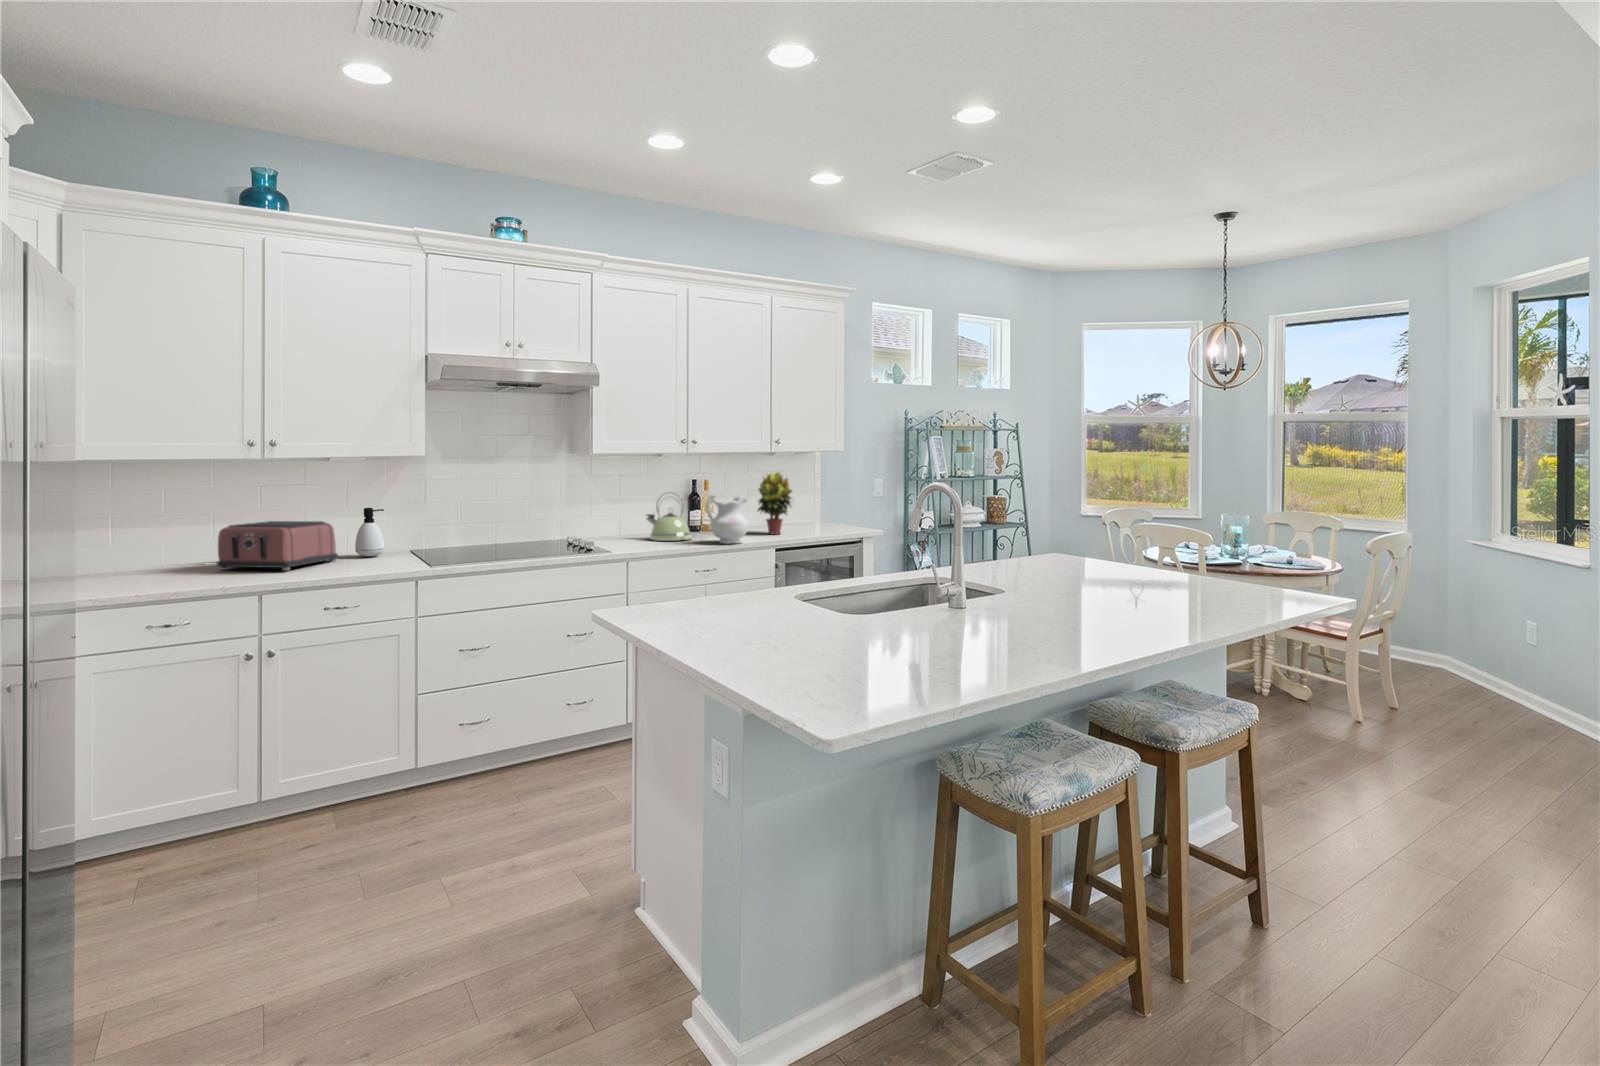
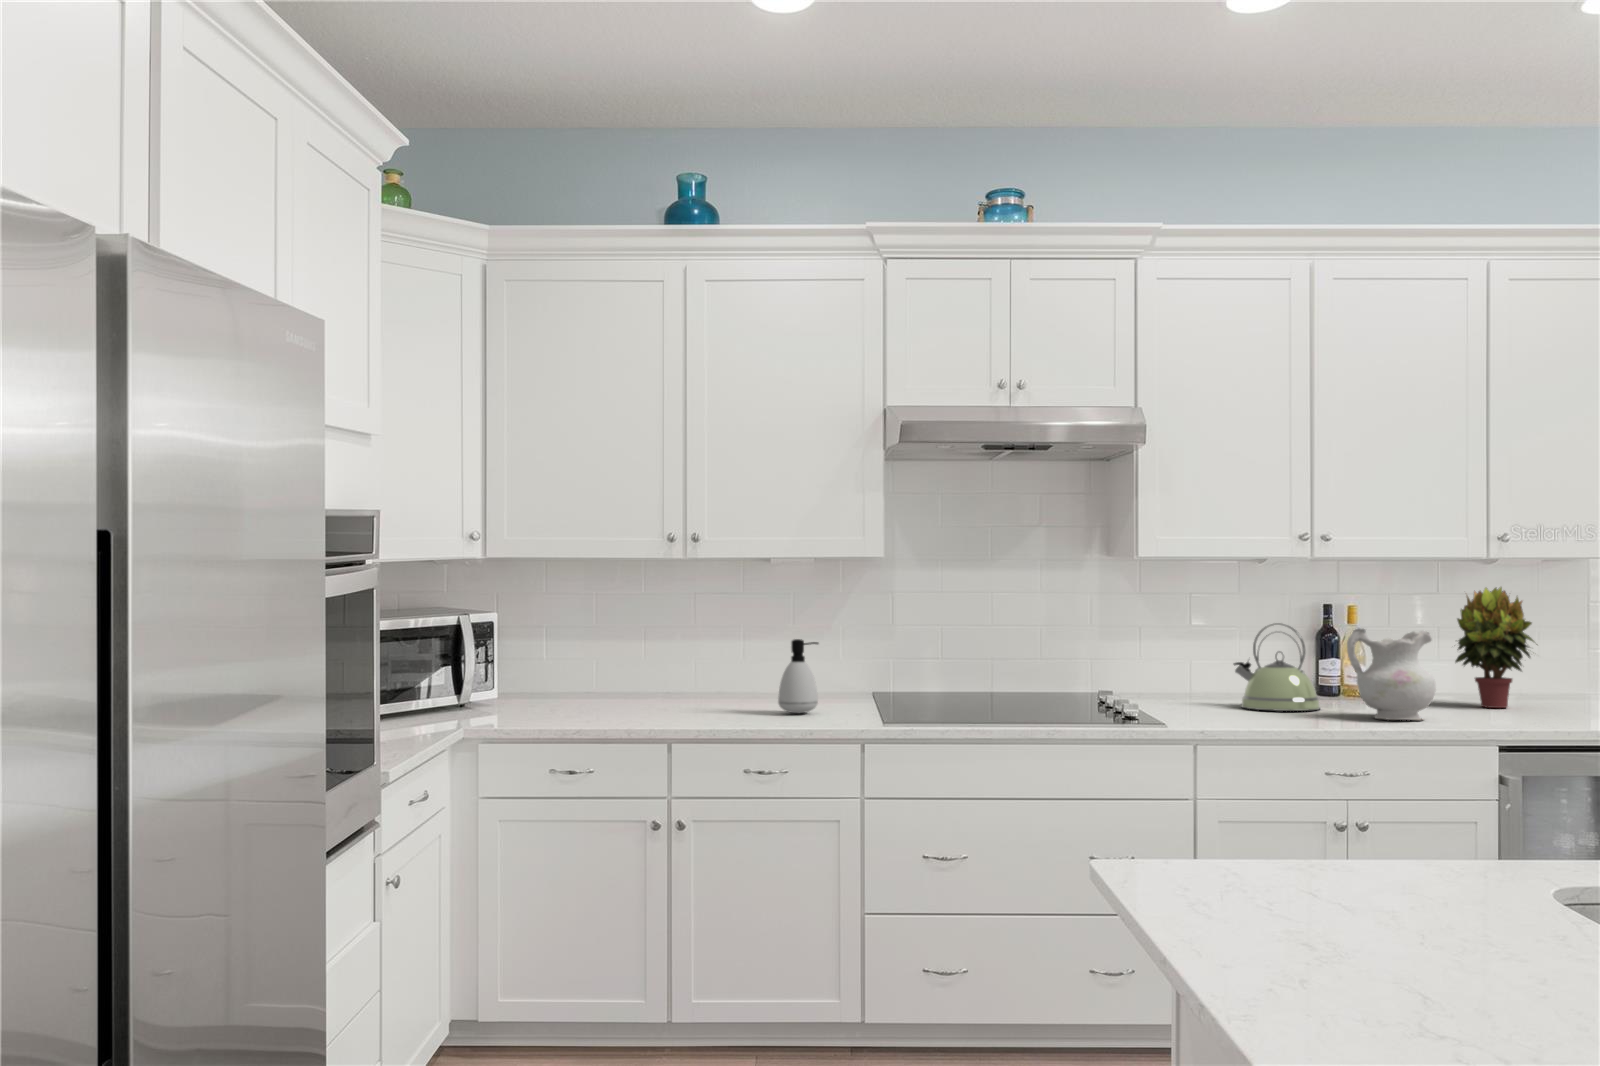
toaster: present [217,521,338,571] -> none [603,656,754,726]

